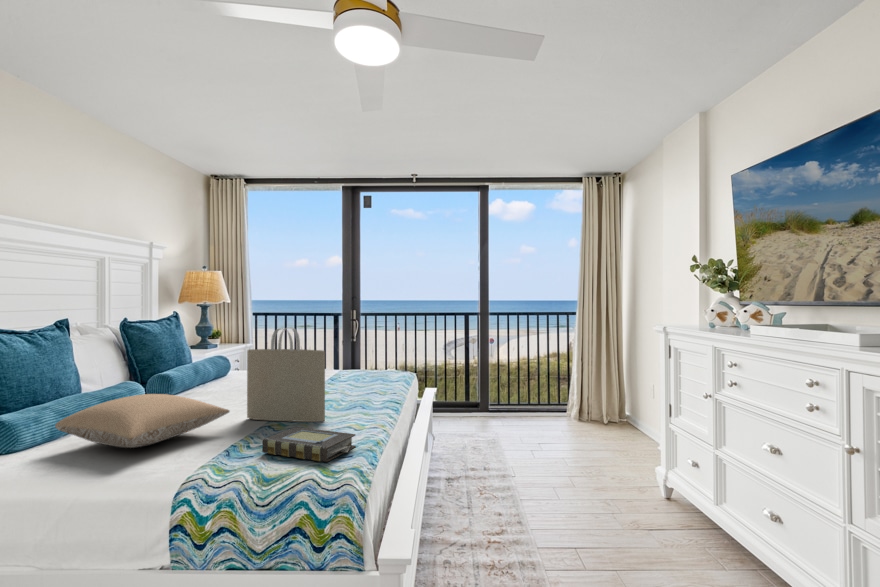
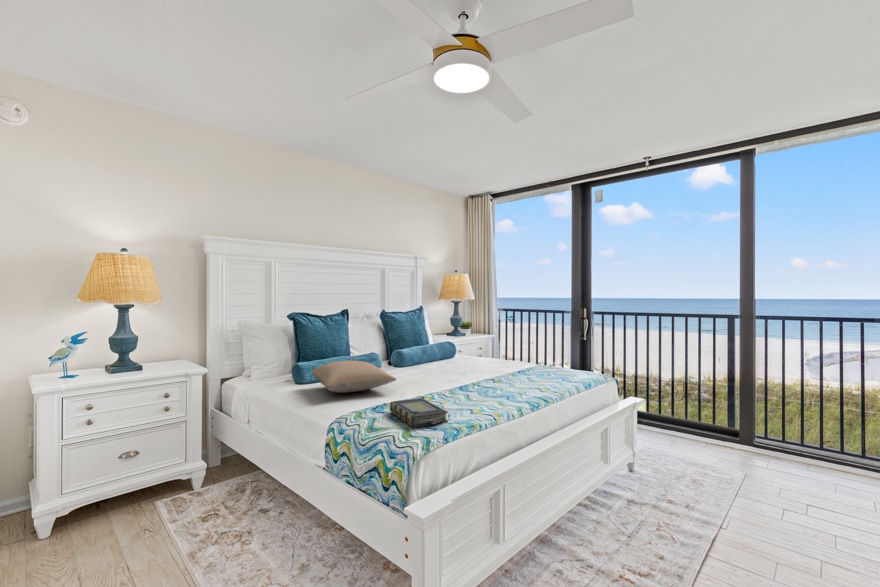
tote bag: present [247,327,325,422] -> none [417,324,460,398]

